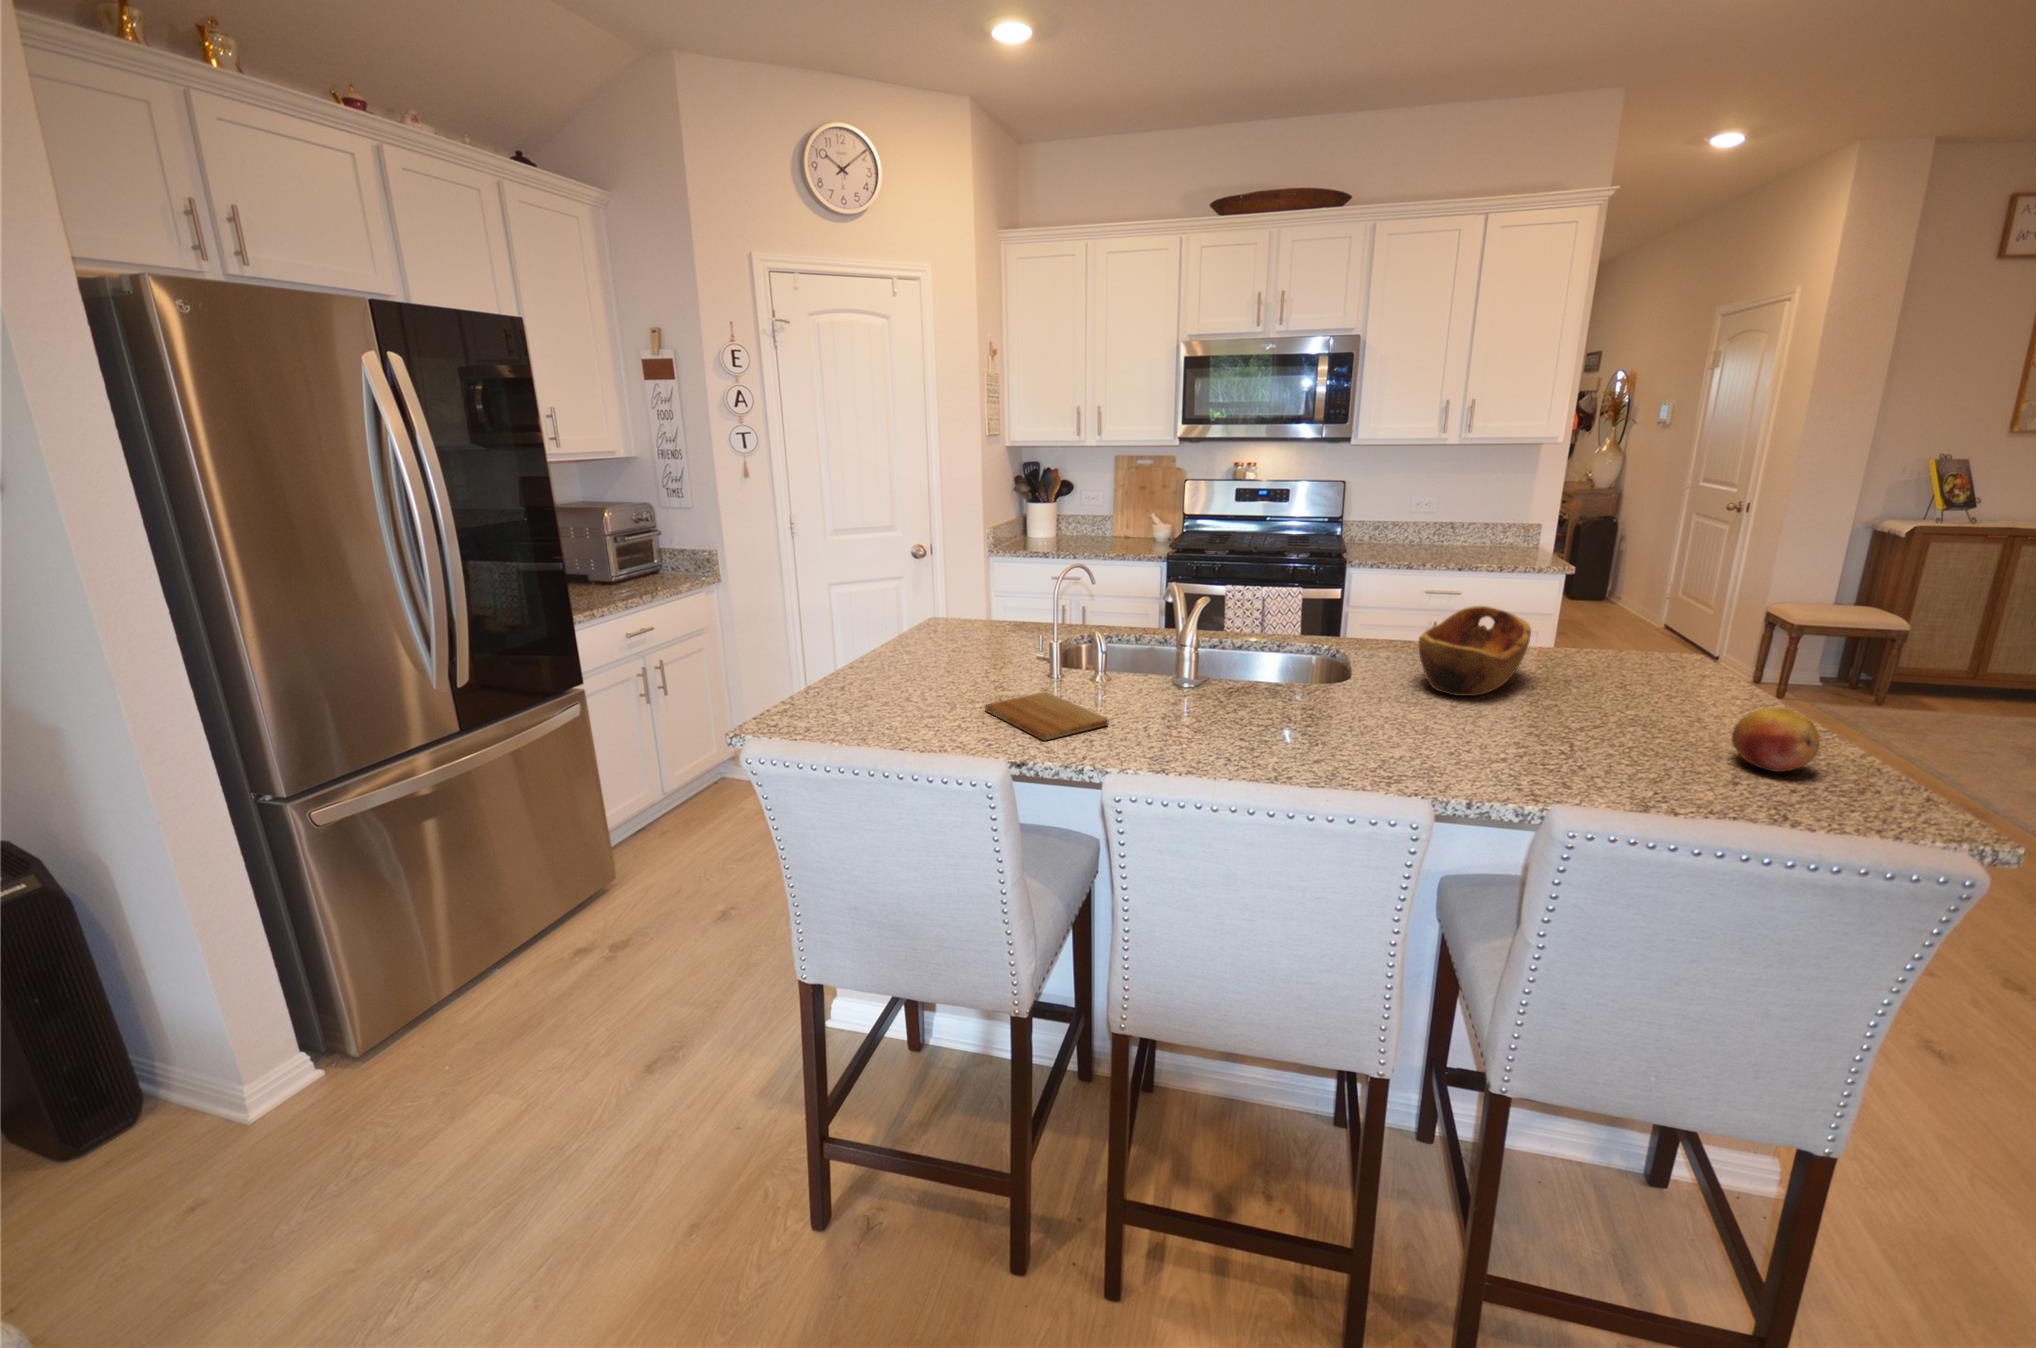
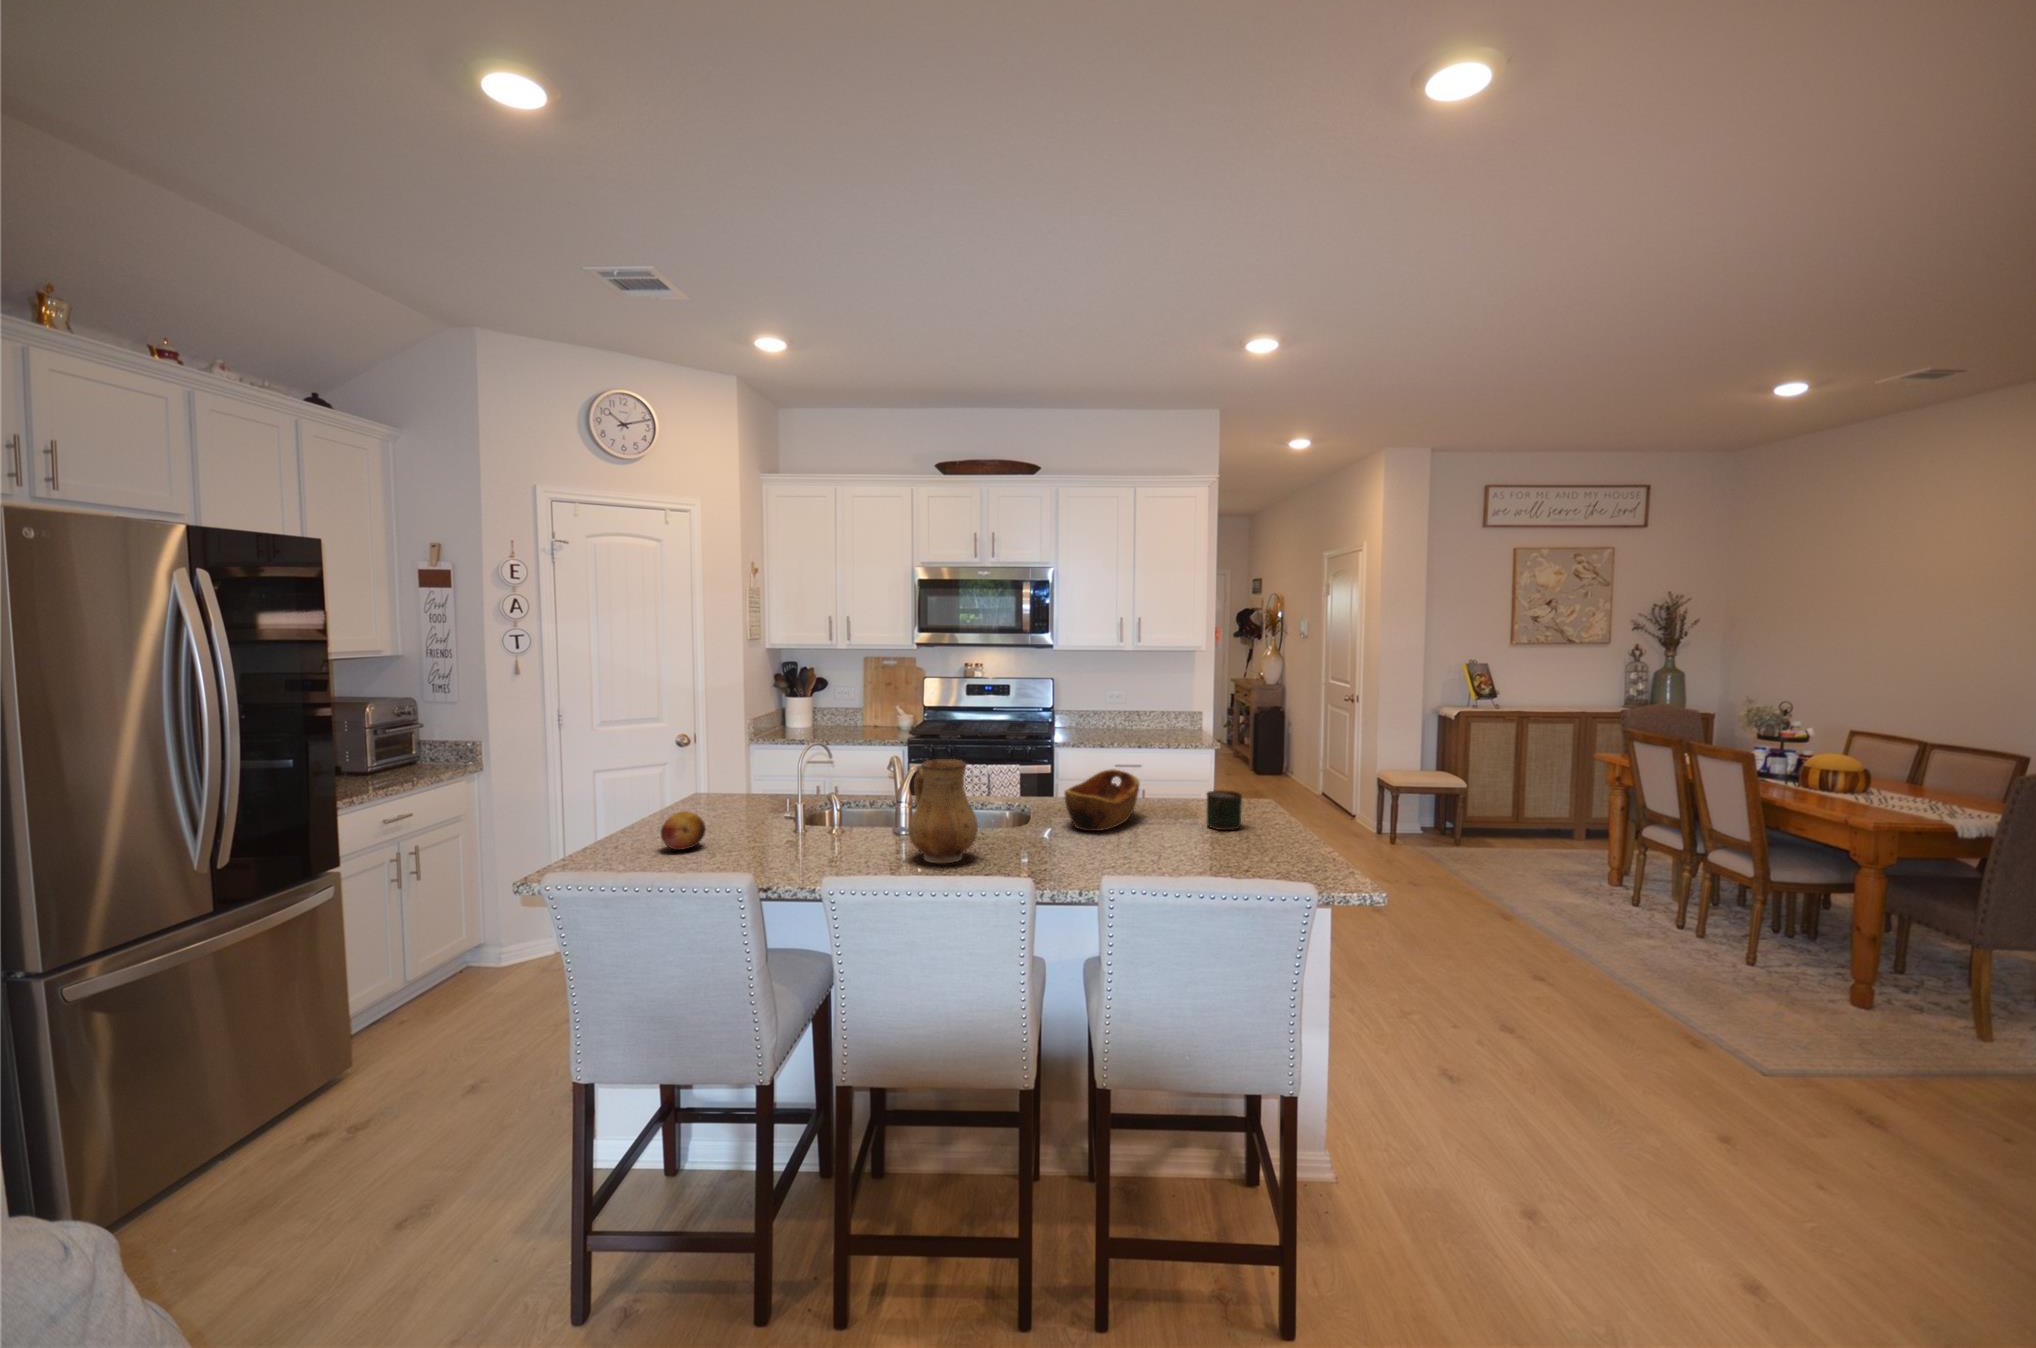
ceramic pitcher: none [1207,592,1308,740] -> present [909,759,978,863]
mug: none [1639,644,1710,705] -> present [1207,790,1242,830]
cutting board: present [985,692,1108,740] -> none [743,841,838,872]
fruit: present [1732,708,1820,772] -> present [660,811,706,850]

